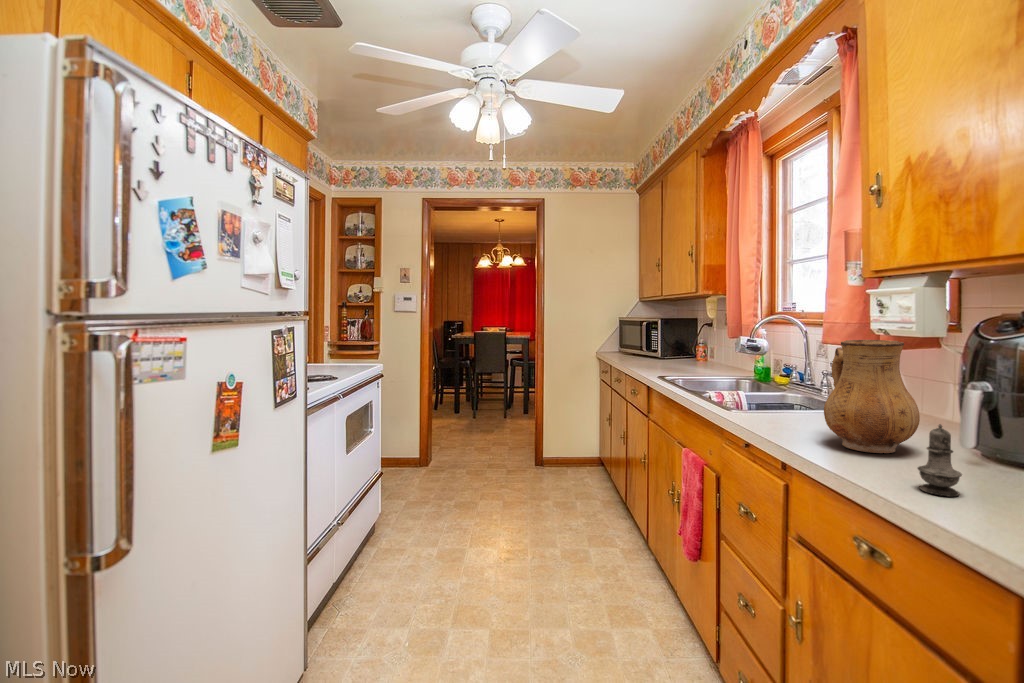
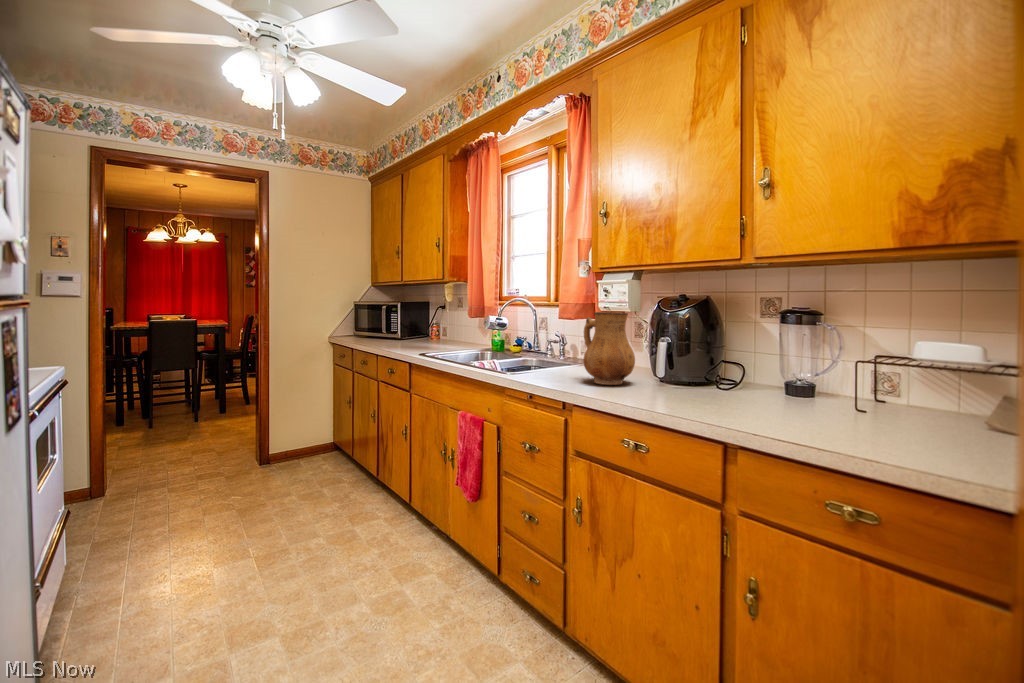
salt shaker: present [918,424,962,496] -> none [652,357,672,399]

